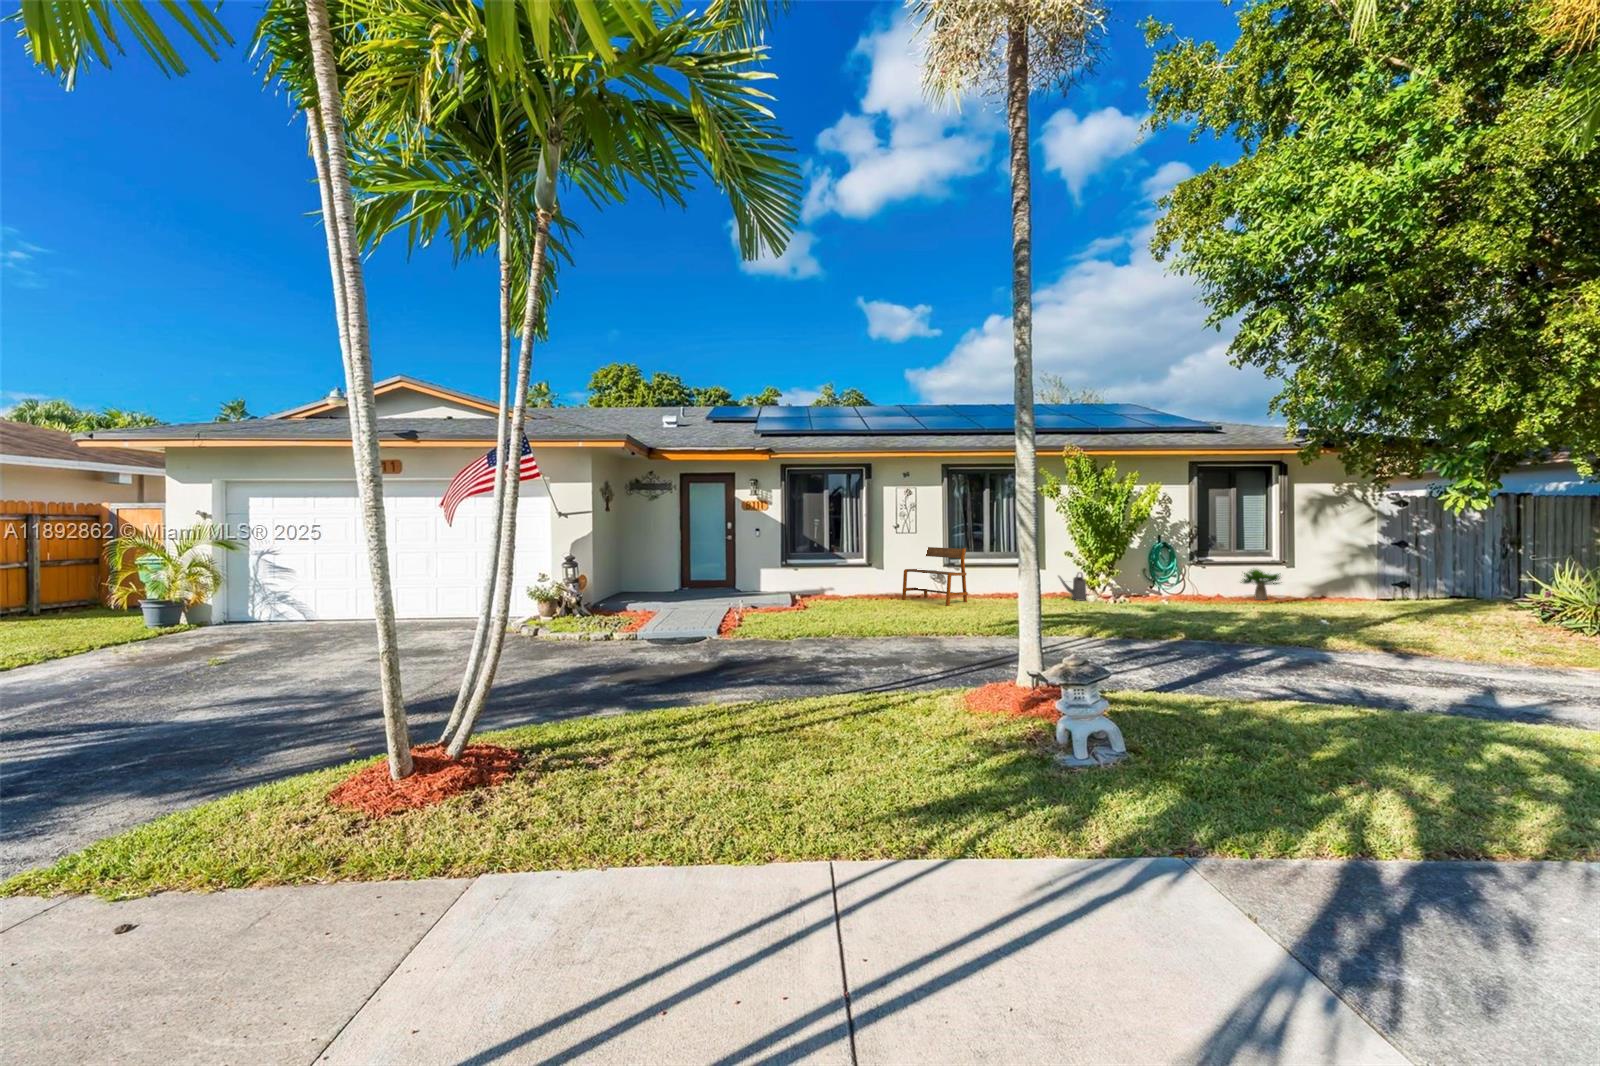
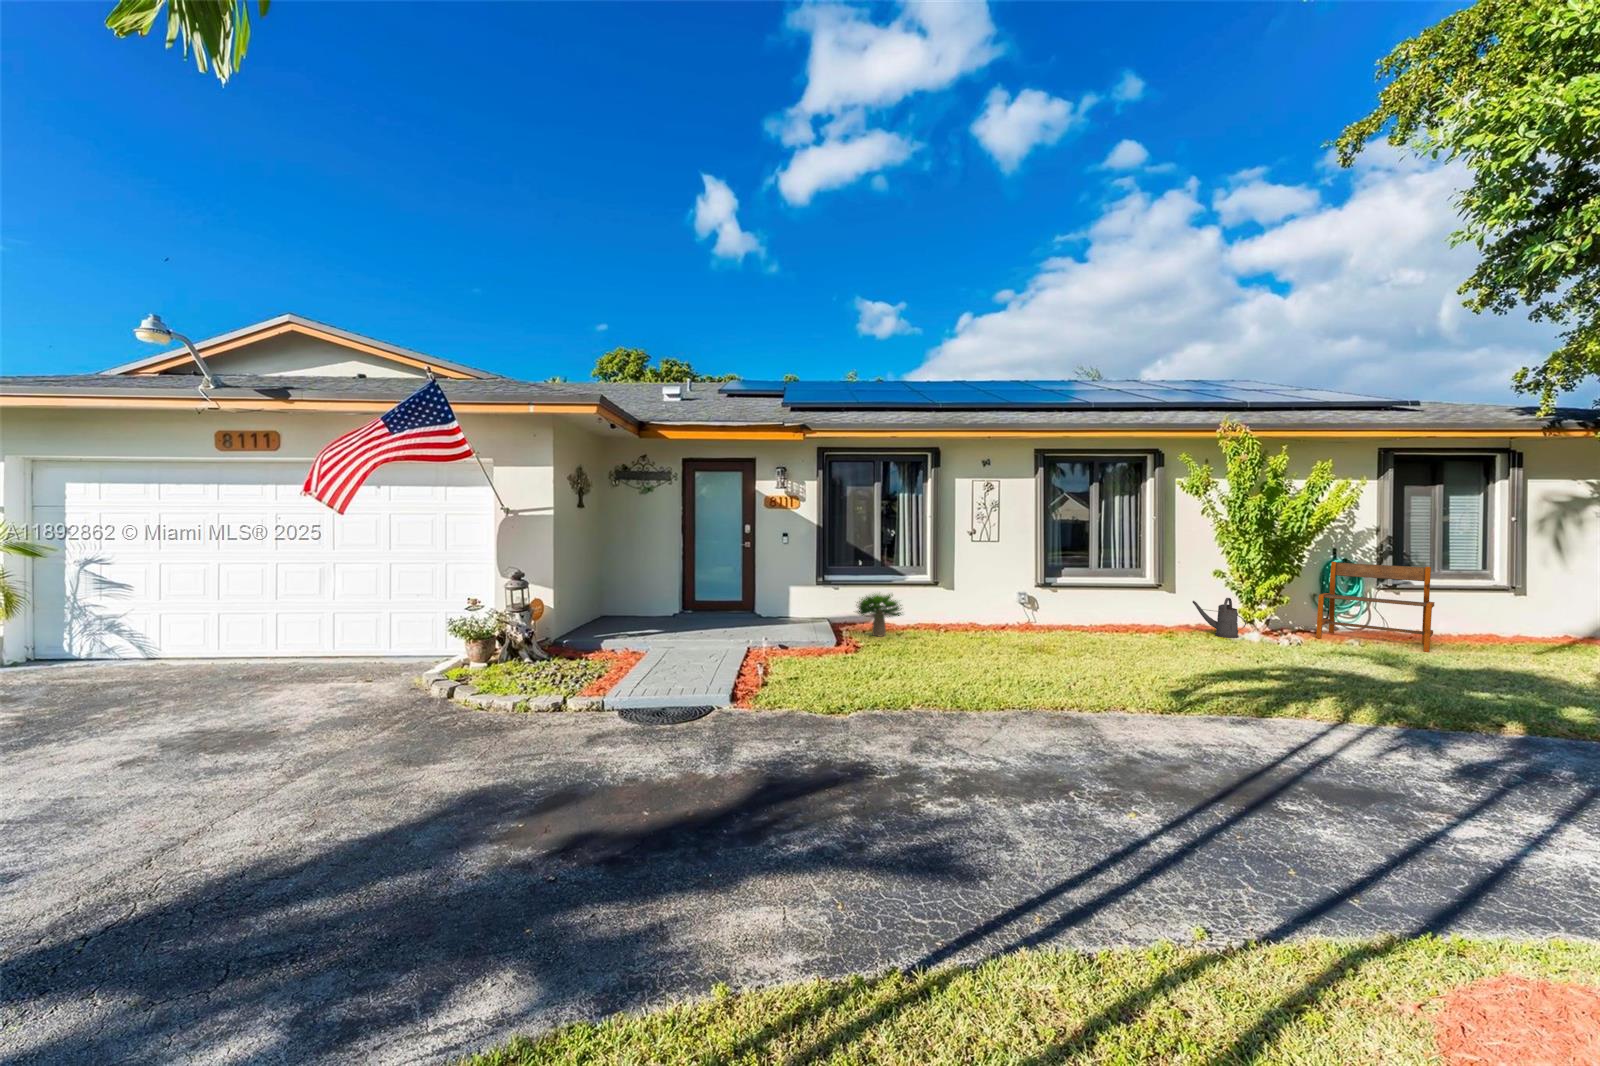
bench: present [902,547,968,606] -> present [1316,562,1434,652]
potted plant: present [1241,569,1280,600] -> present [856,594,902,636]

